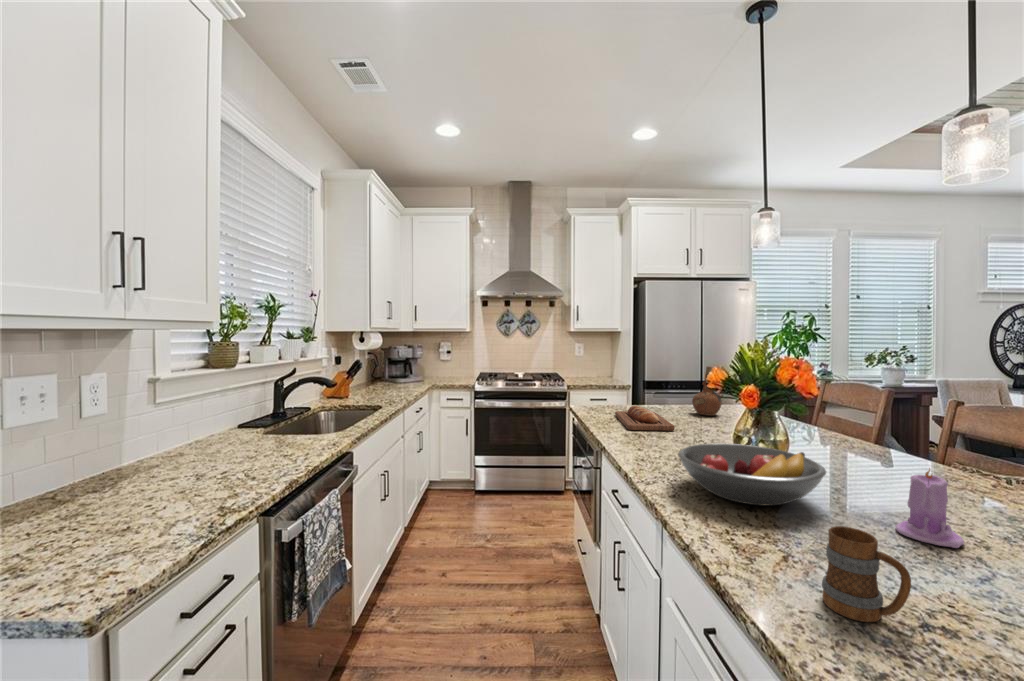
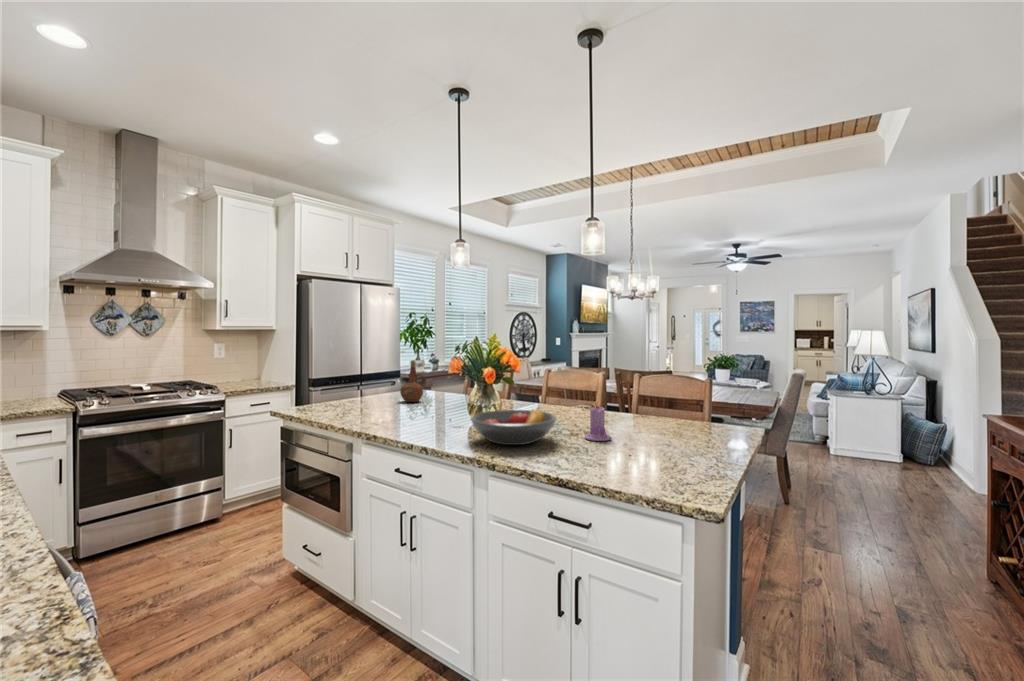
bread loaf: present [615,406,675,431] -> none [341,400,411,421]
mug: present [822,526,911,622] -> none [600,431,635,473]

